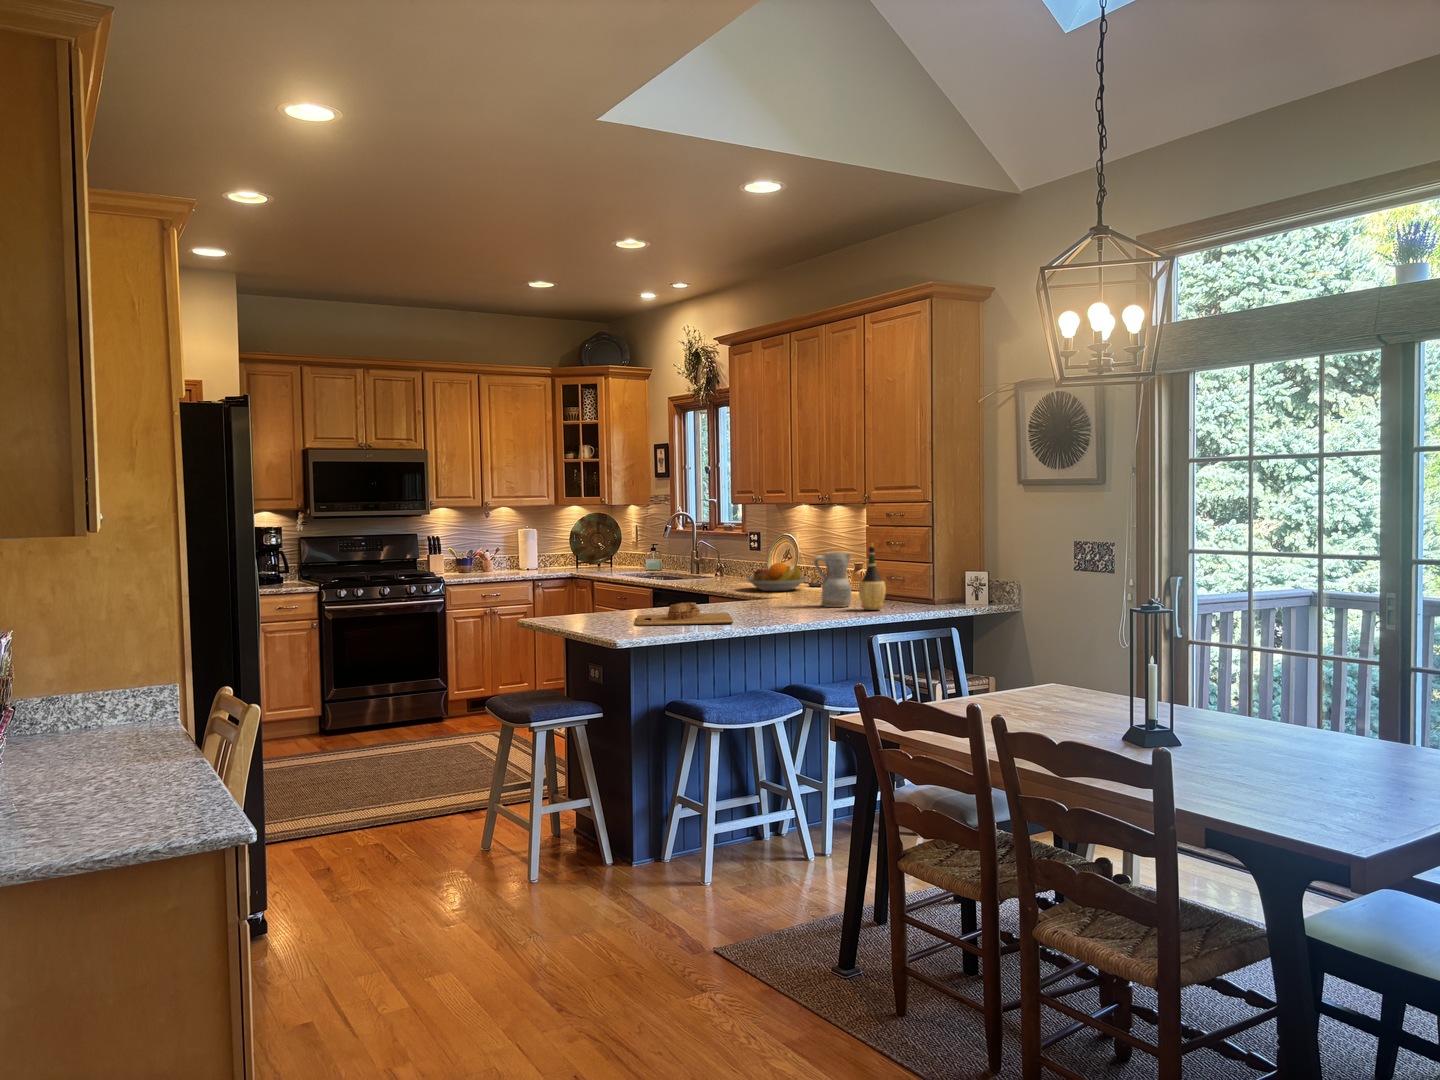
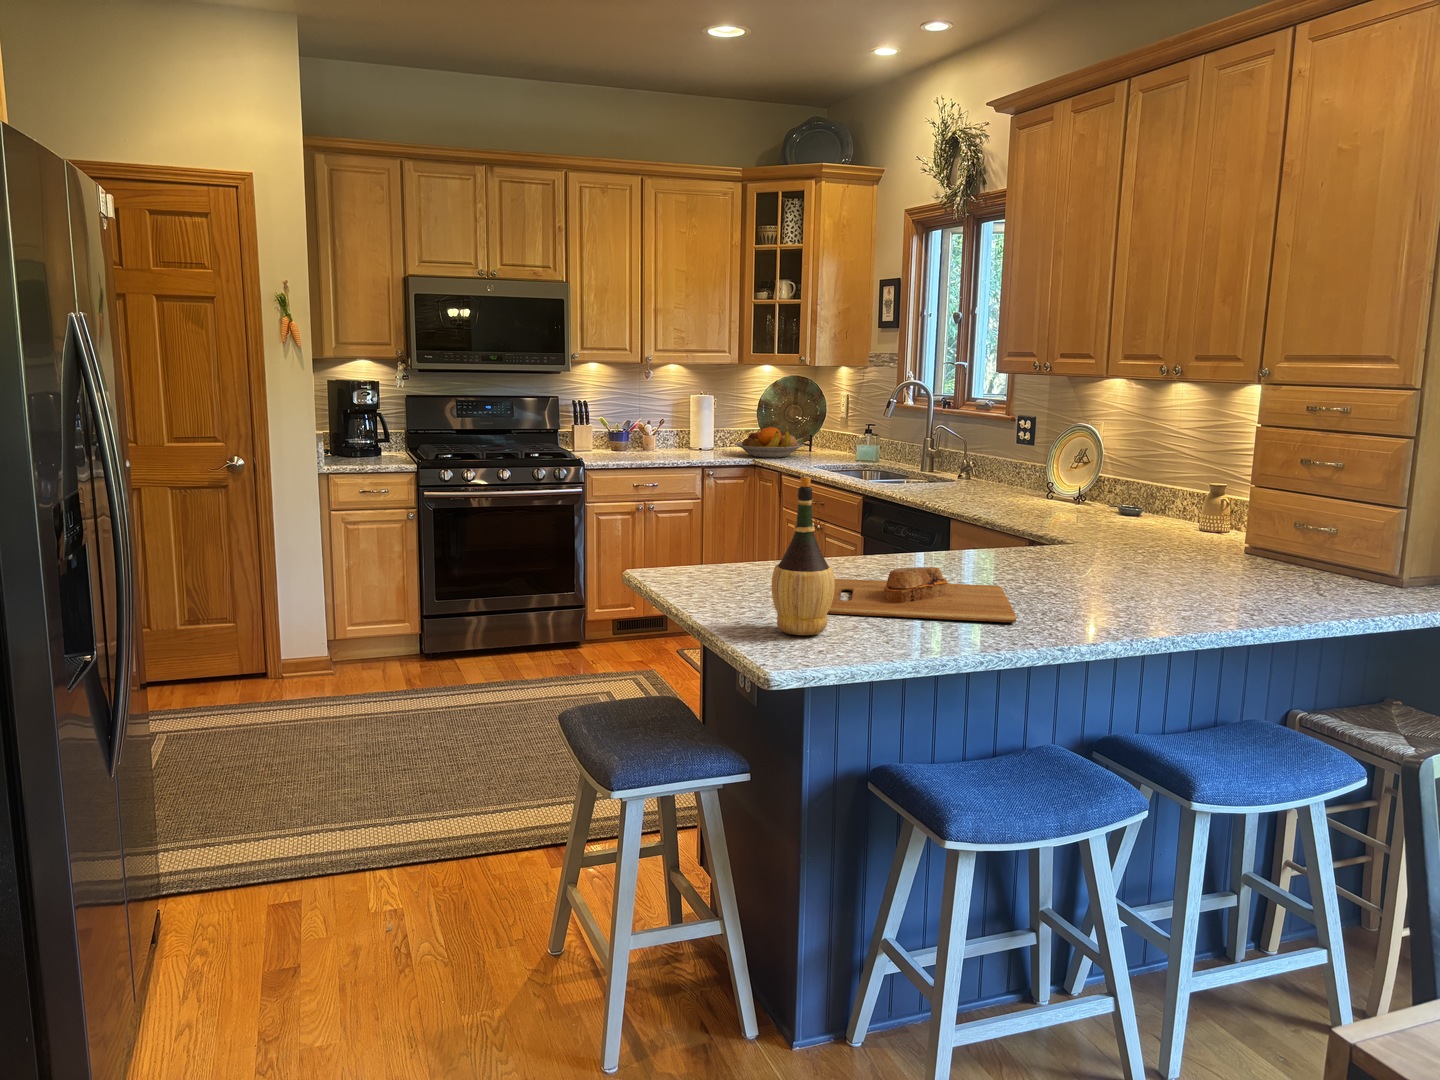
wine bottle: present [858,543,886,610] -> present [772,476,835,635]
ceramic pitcher: present [814,552,851,607] -> none [1163,473,1241,578]
fruit bowl: present [746,563,808,591] -> present [735,427,804,458]

